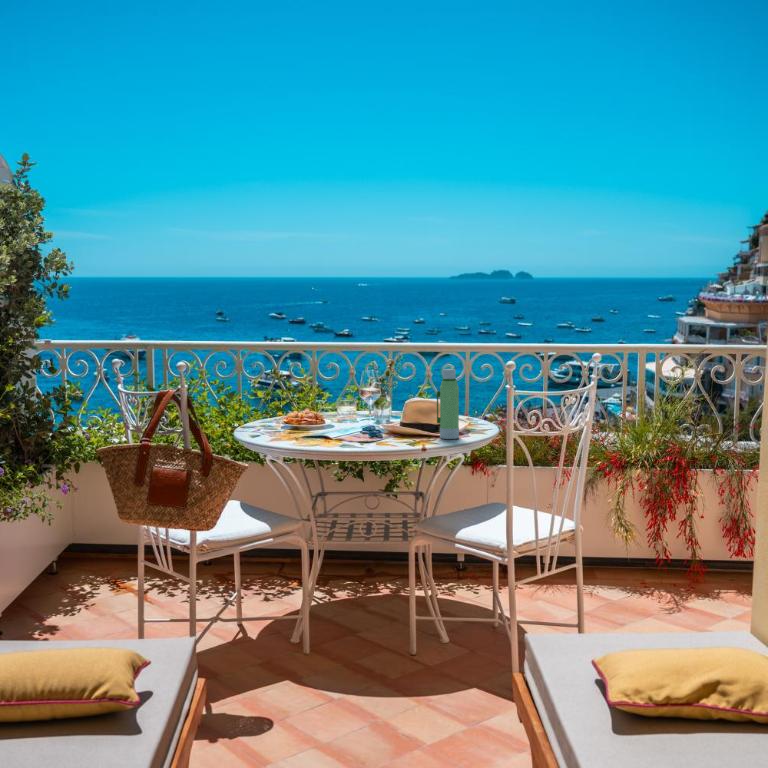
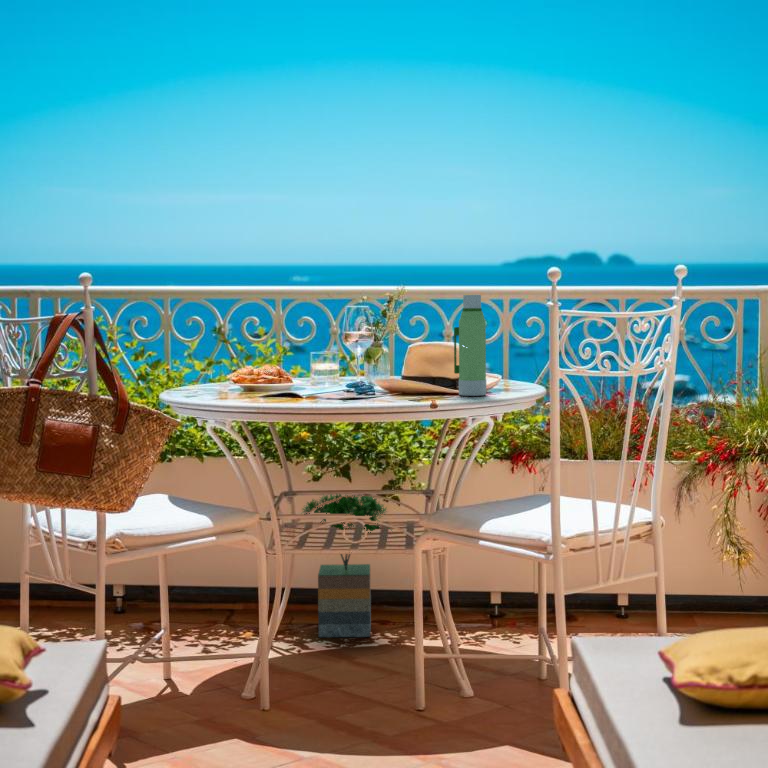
potted tree: none [329,488,394,588] -> present [303,494,392,637]

